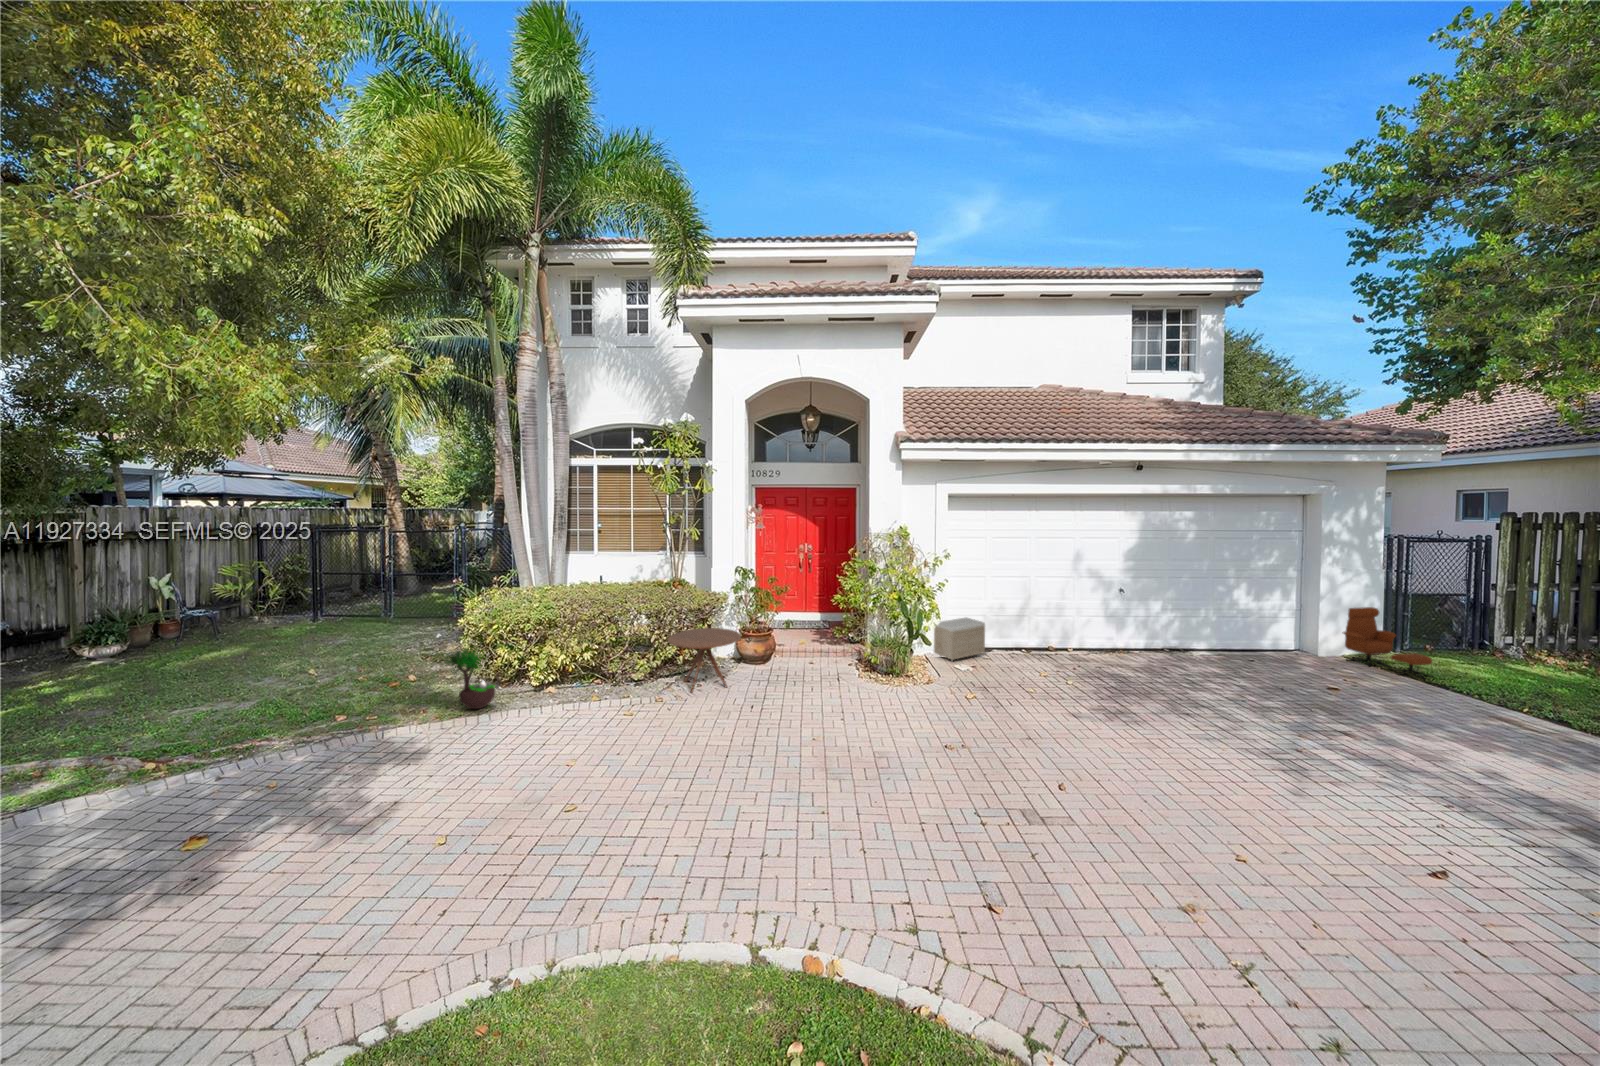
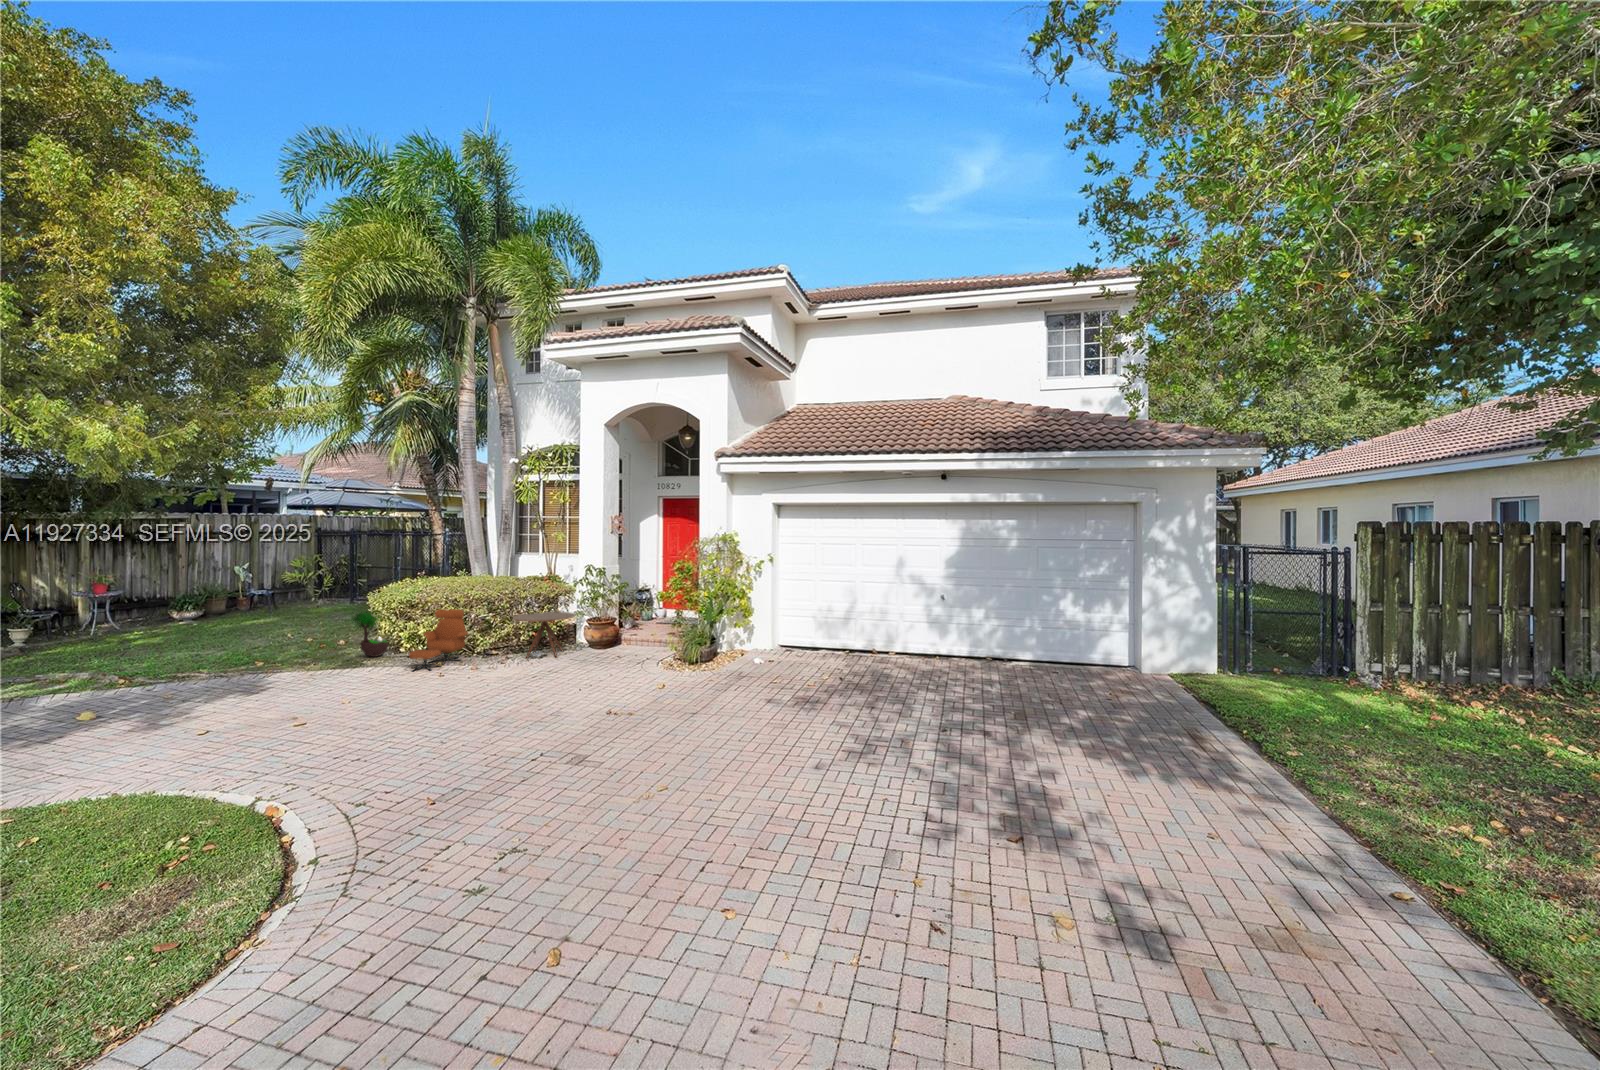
lounge chair: present [1343,607,1432,679] -> present [409,609,468,671]
storage bench: present [934,618,985,661] -> none [760,618,805,655]

